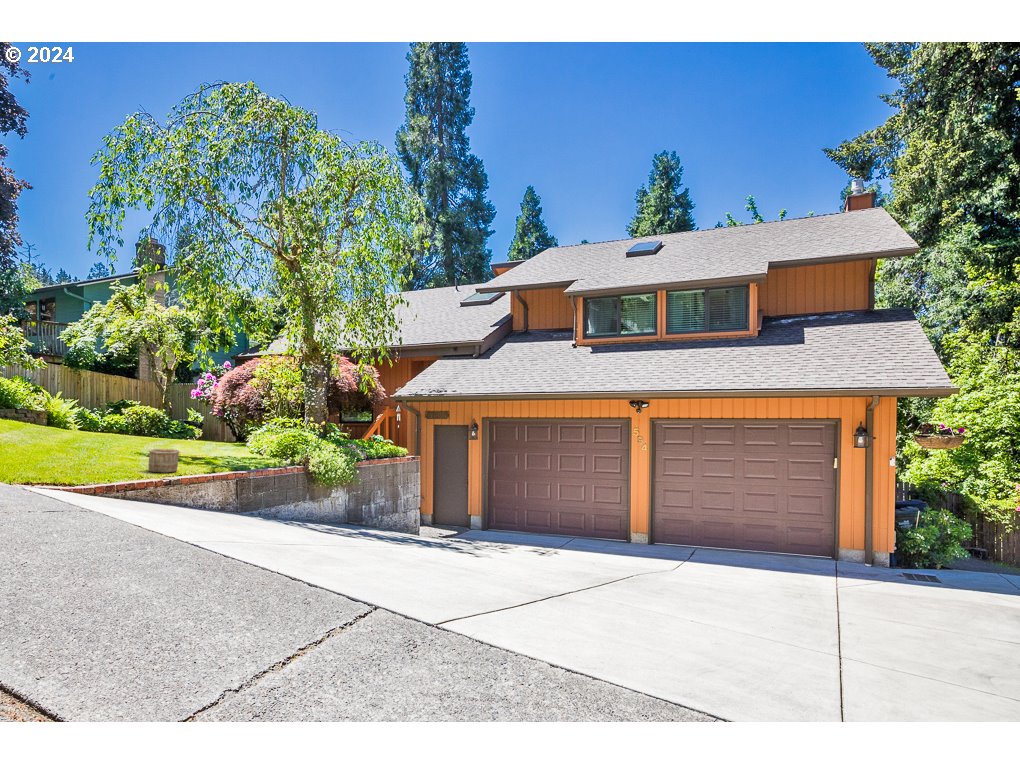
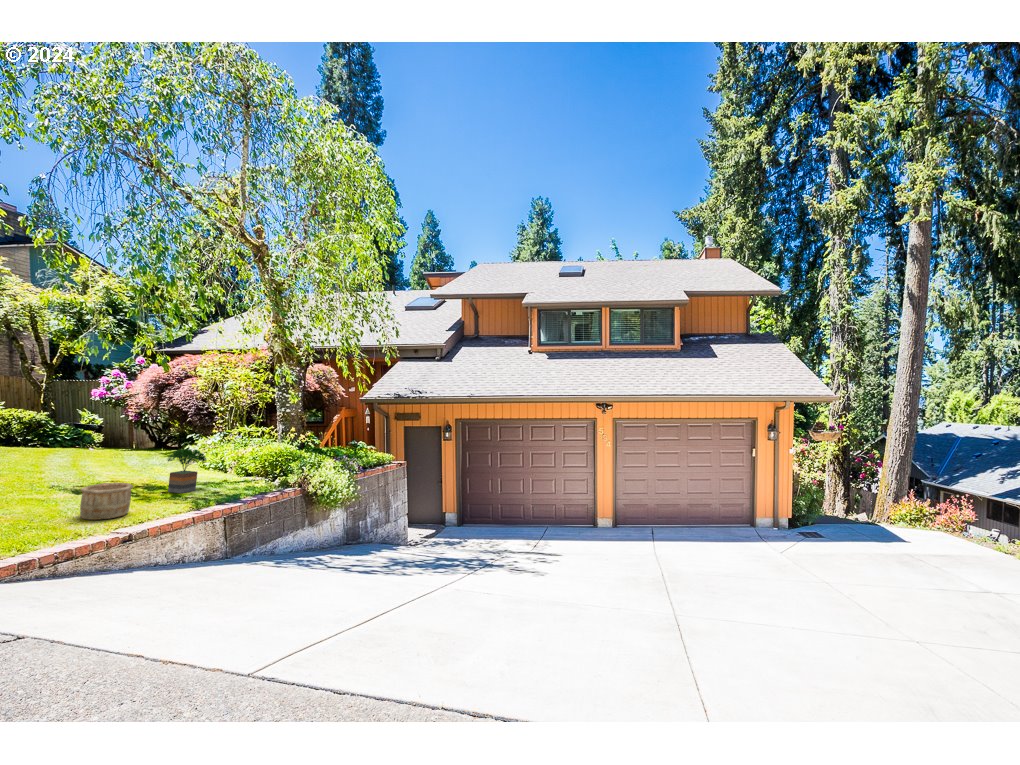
potted tree: none [210,430,239,465] -> present [168,449,206,493]

